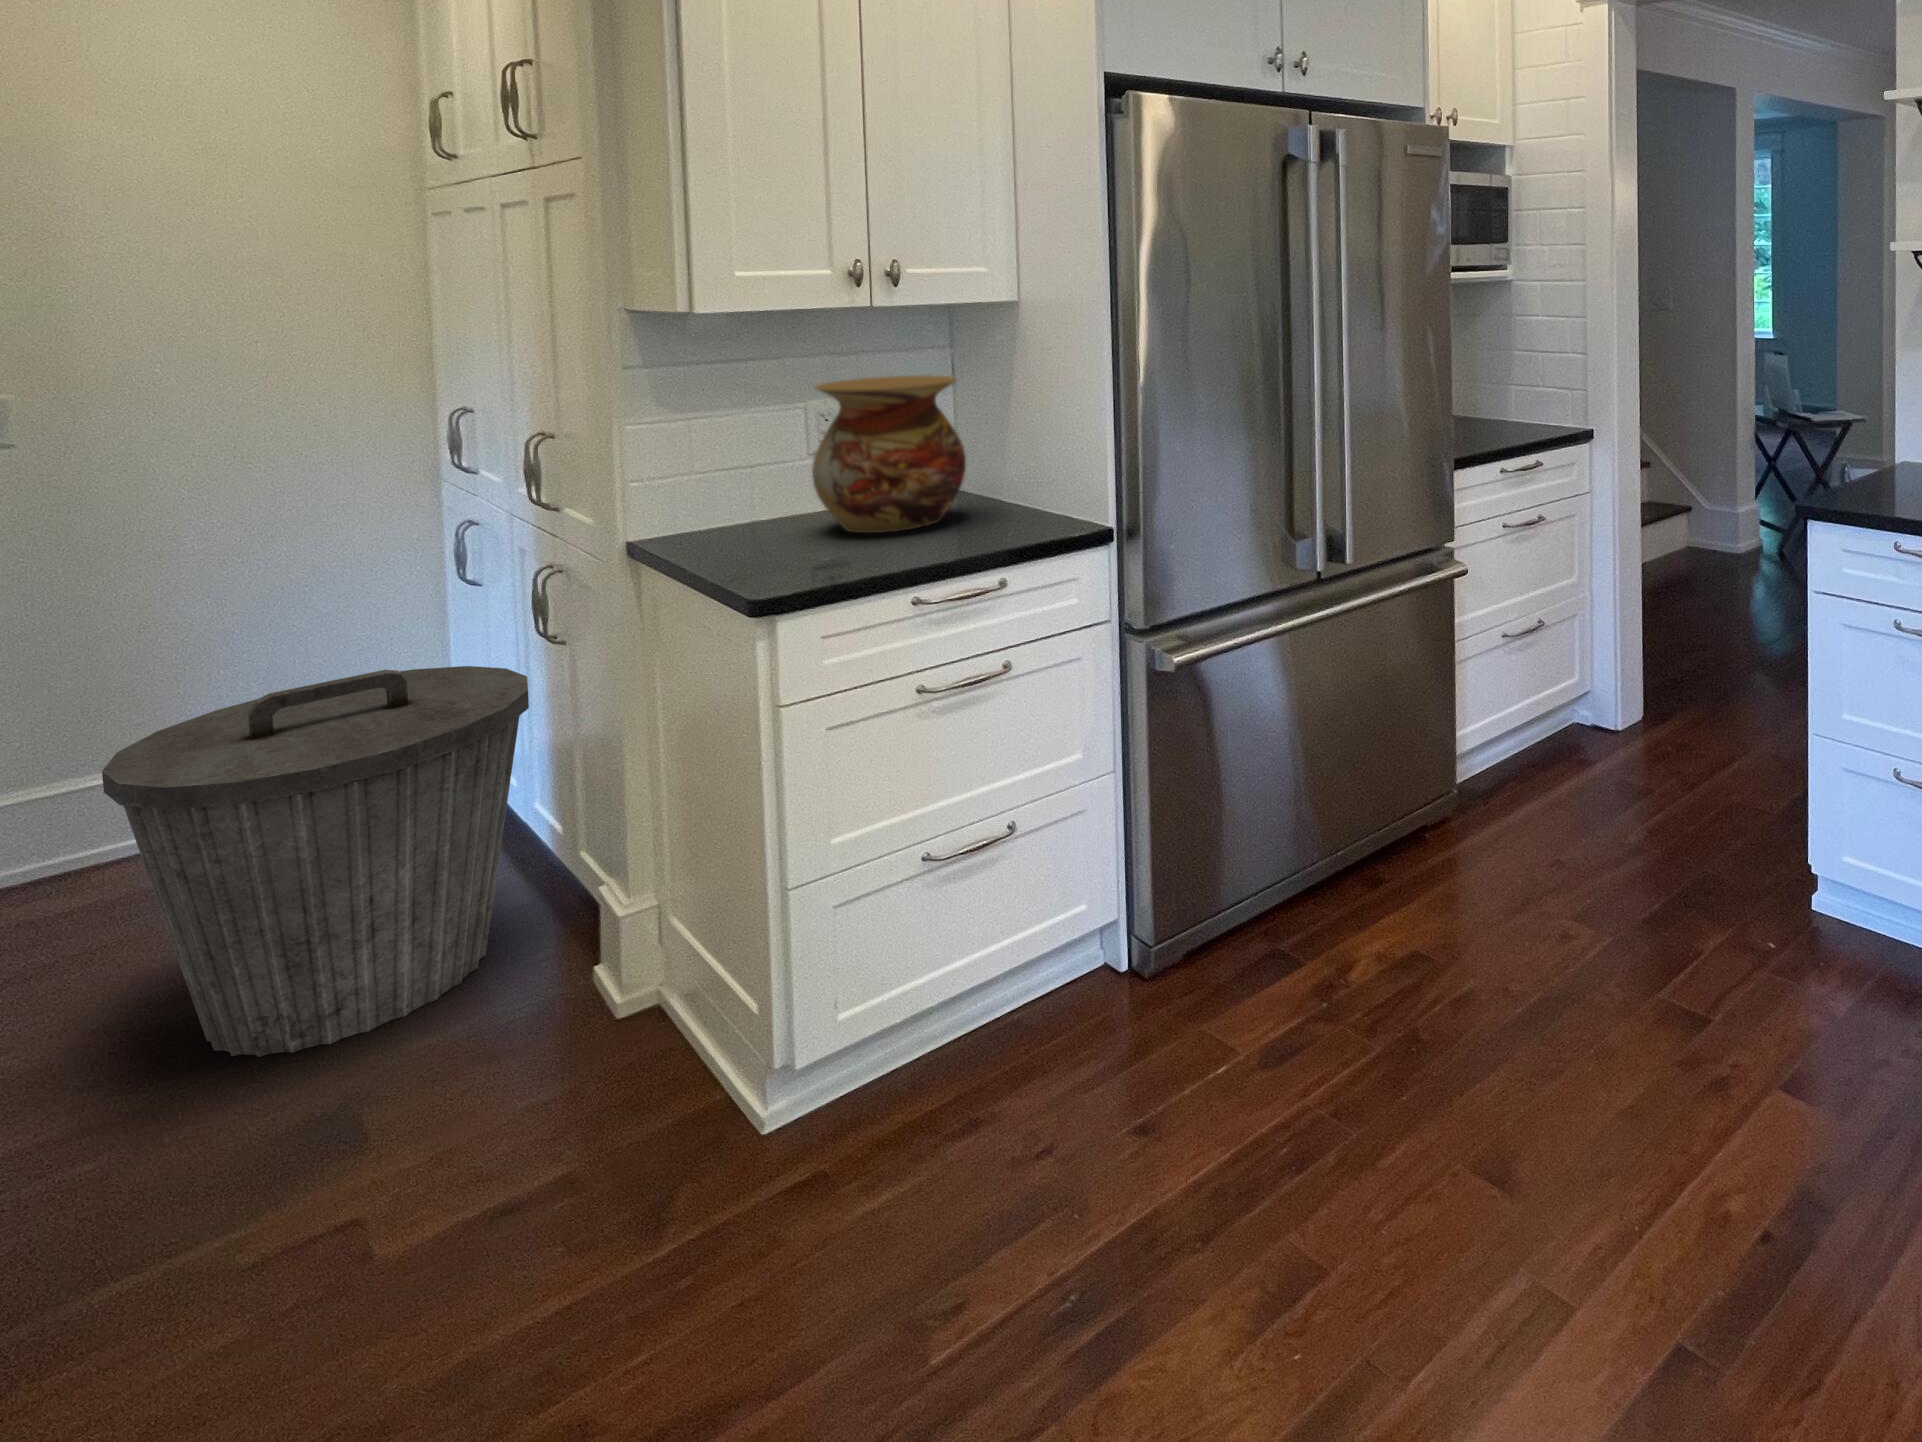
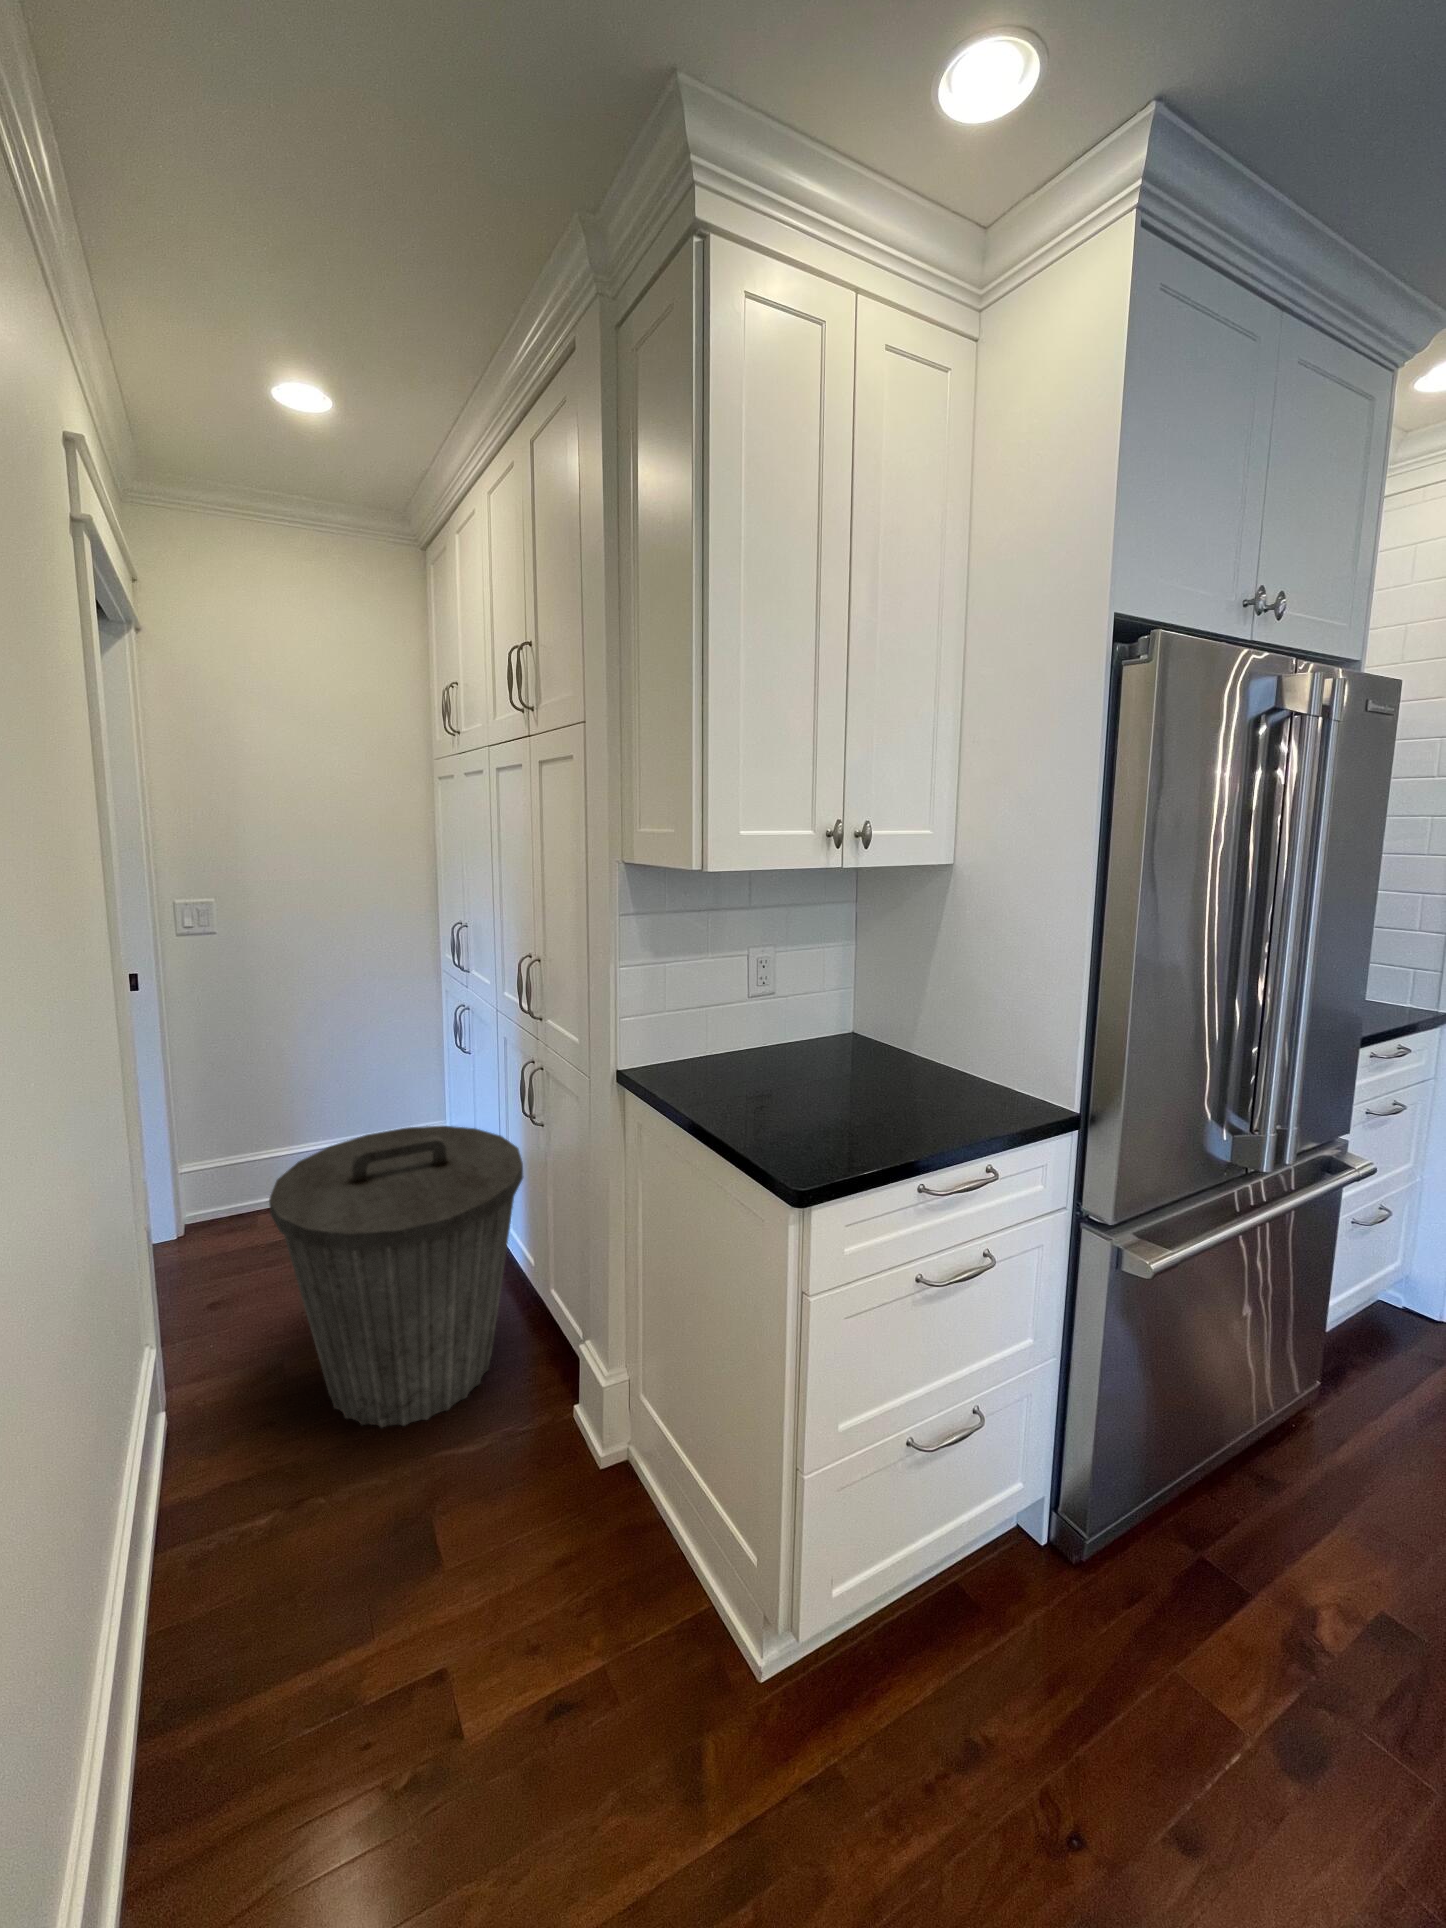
vase: present [812,375,966,533] -> none [767,933,900,1089]

